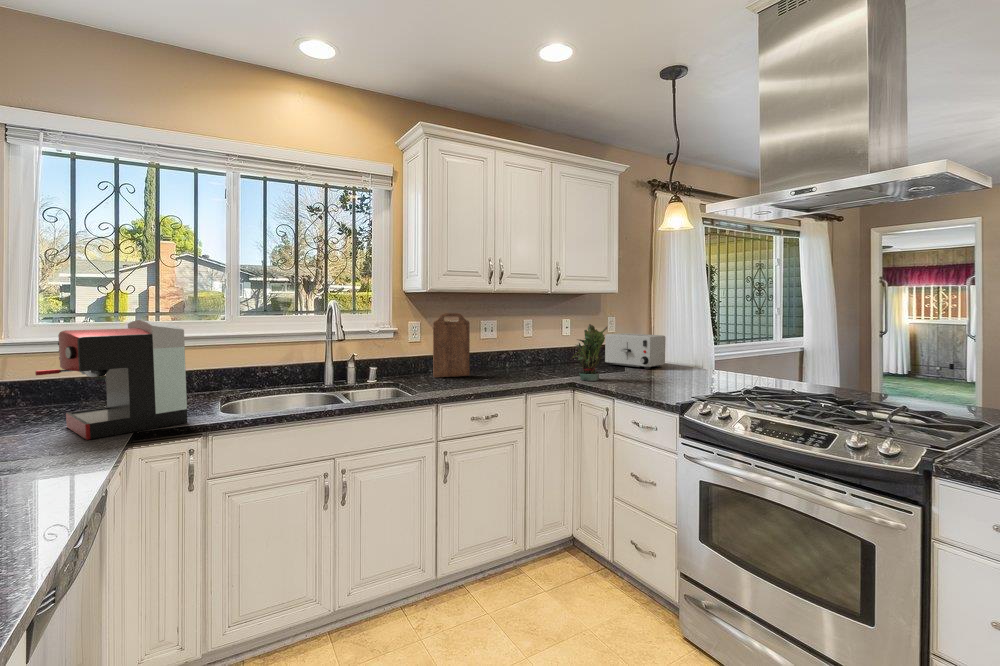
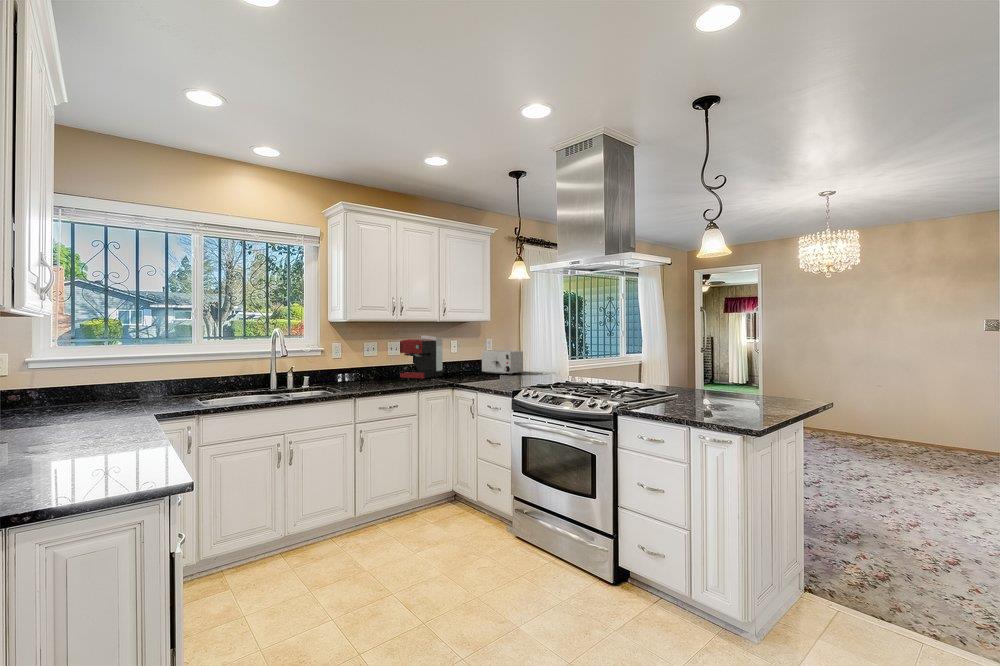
cutting board: present [433,313,470,377] -> none [351,337,379,383]
coffee maker: present [35,320,187,440] -> present [400,335,443,379]
potted plant: present [572,324,607,381] -> none [450,343,475,382]

